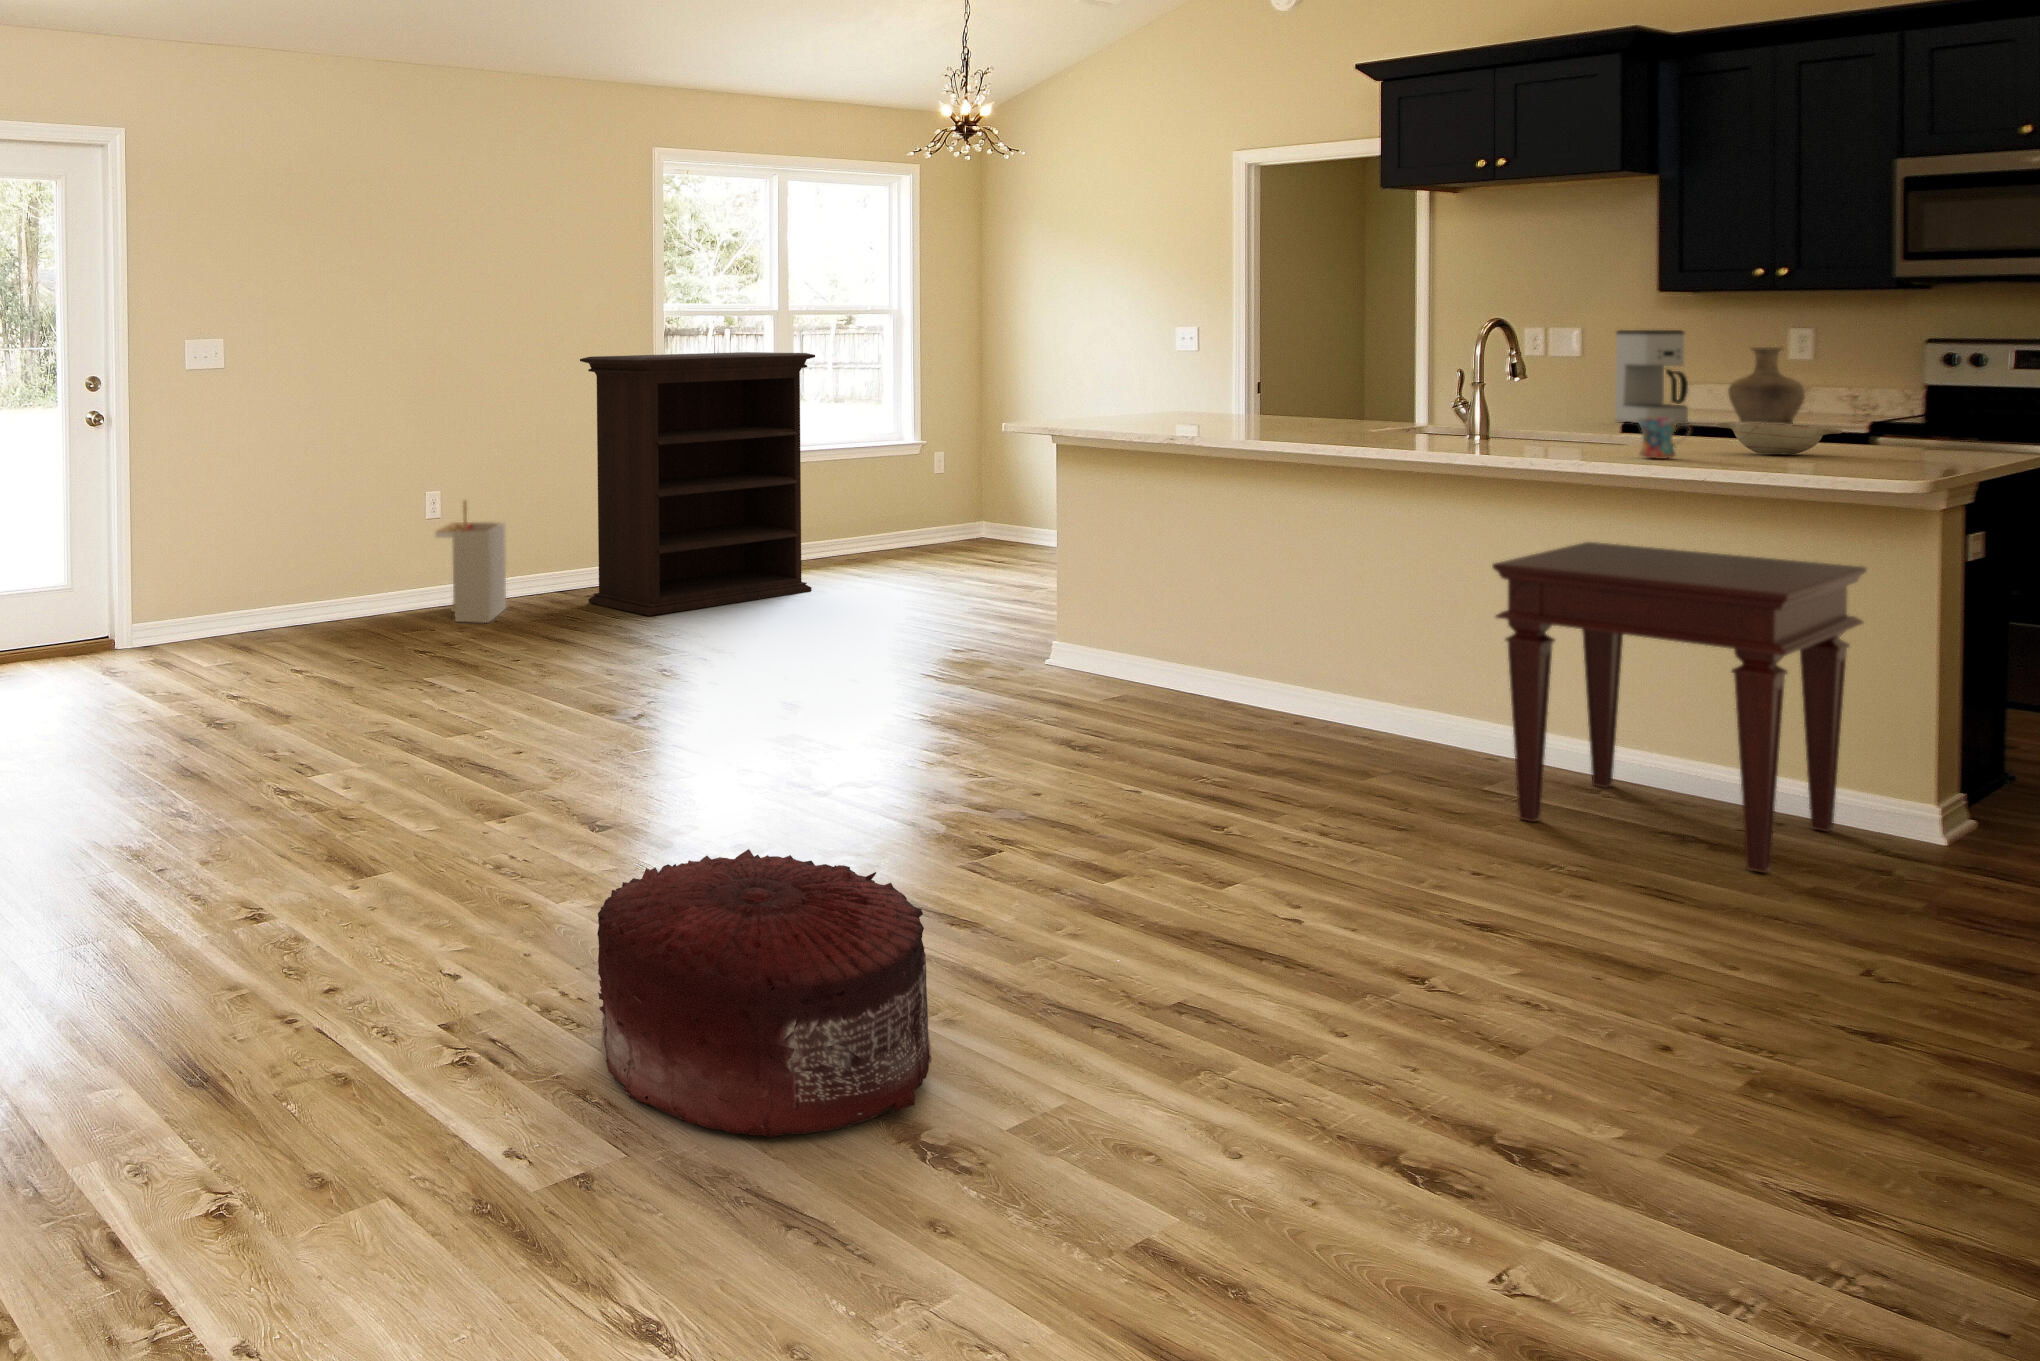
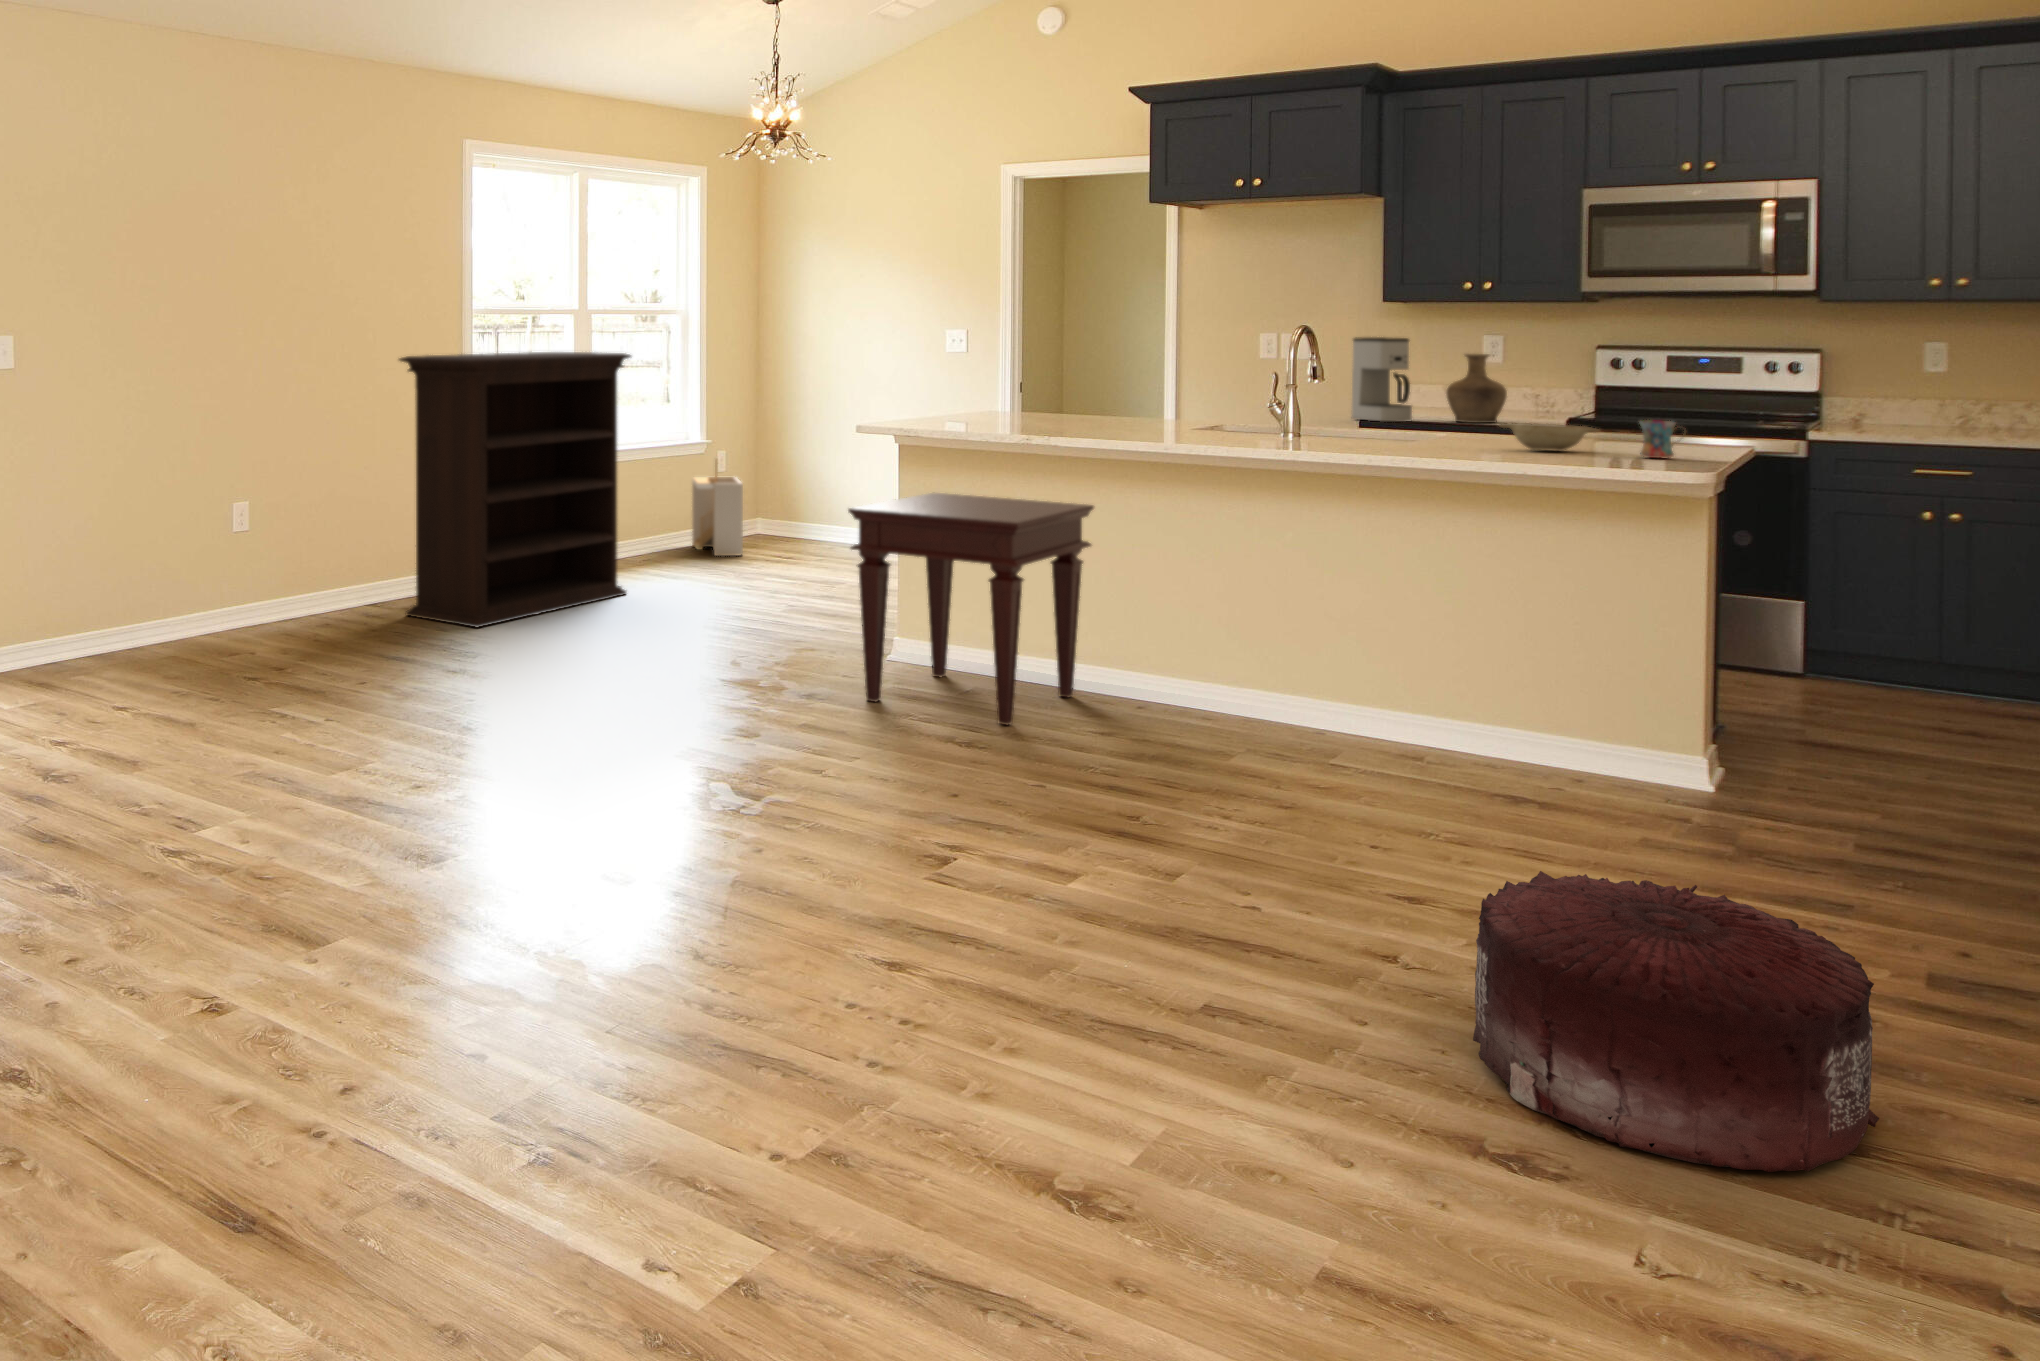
mug: present [1637,418,1686,459] -> present [1640,420,1685,458]
storage bin: present [435,501,506,623] -> present [692,474,743,556]
side table: present [1492,542,1867,873] -> present [848,493,1094,725]
pouf: present [597,849,932,1138] -> present [1473,871,1879,1172]

